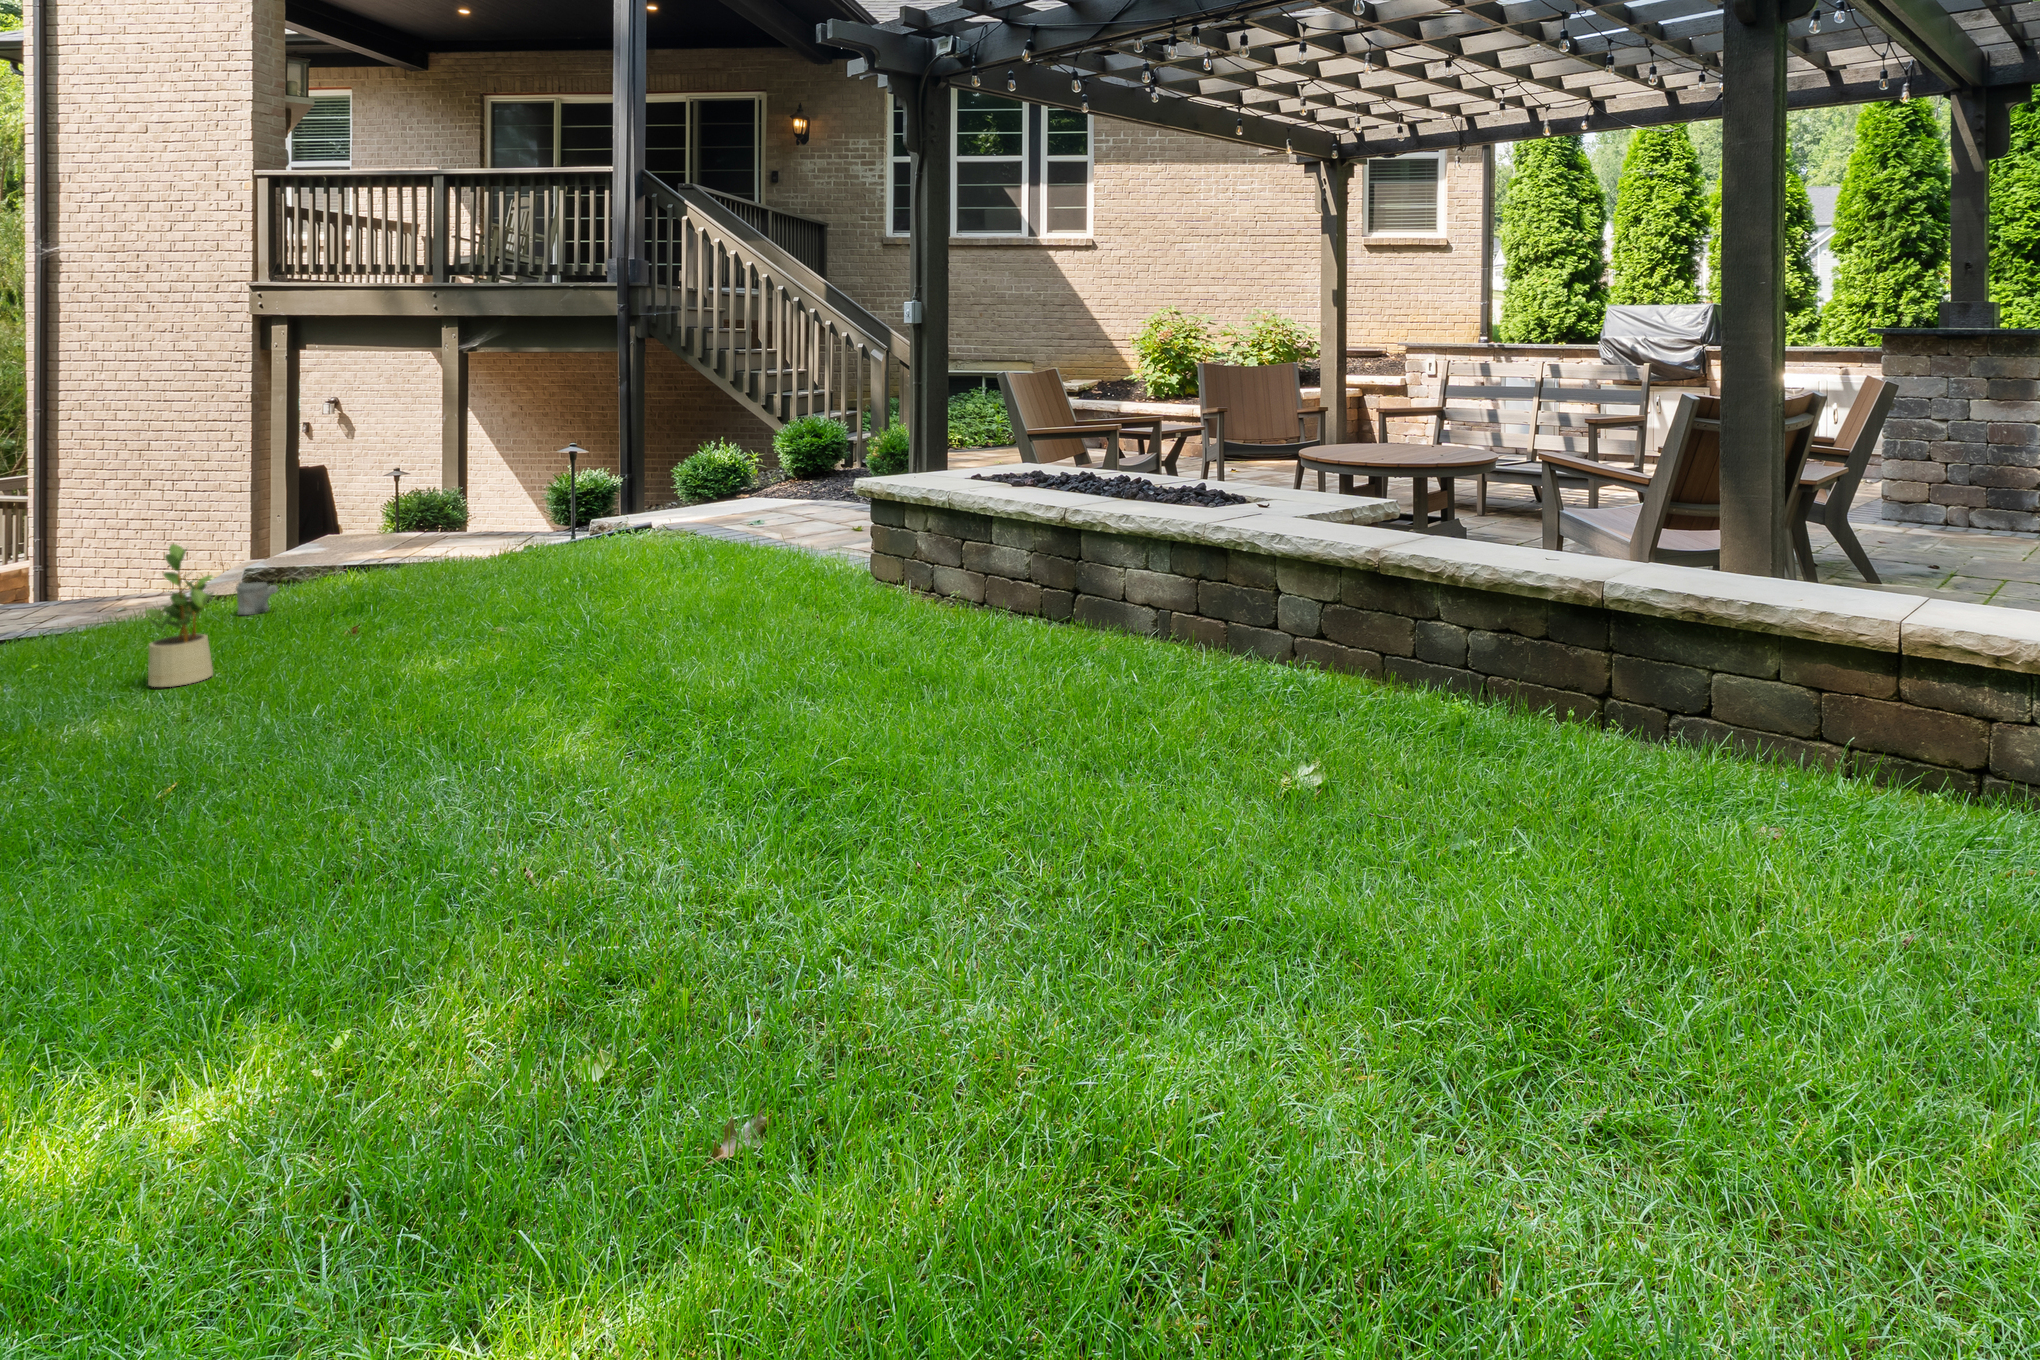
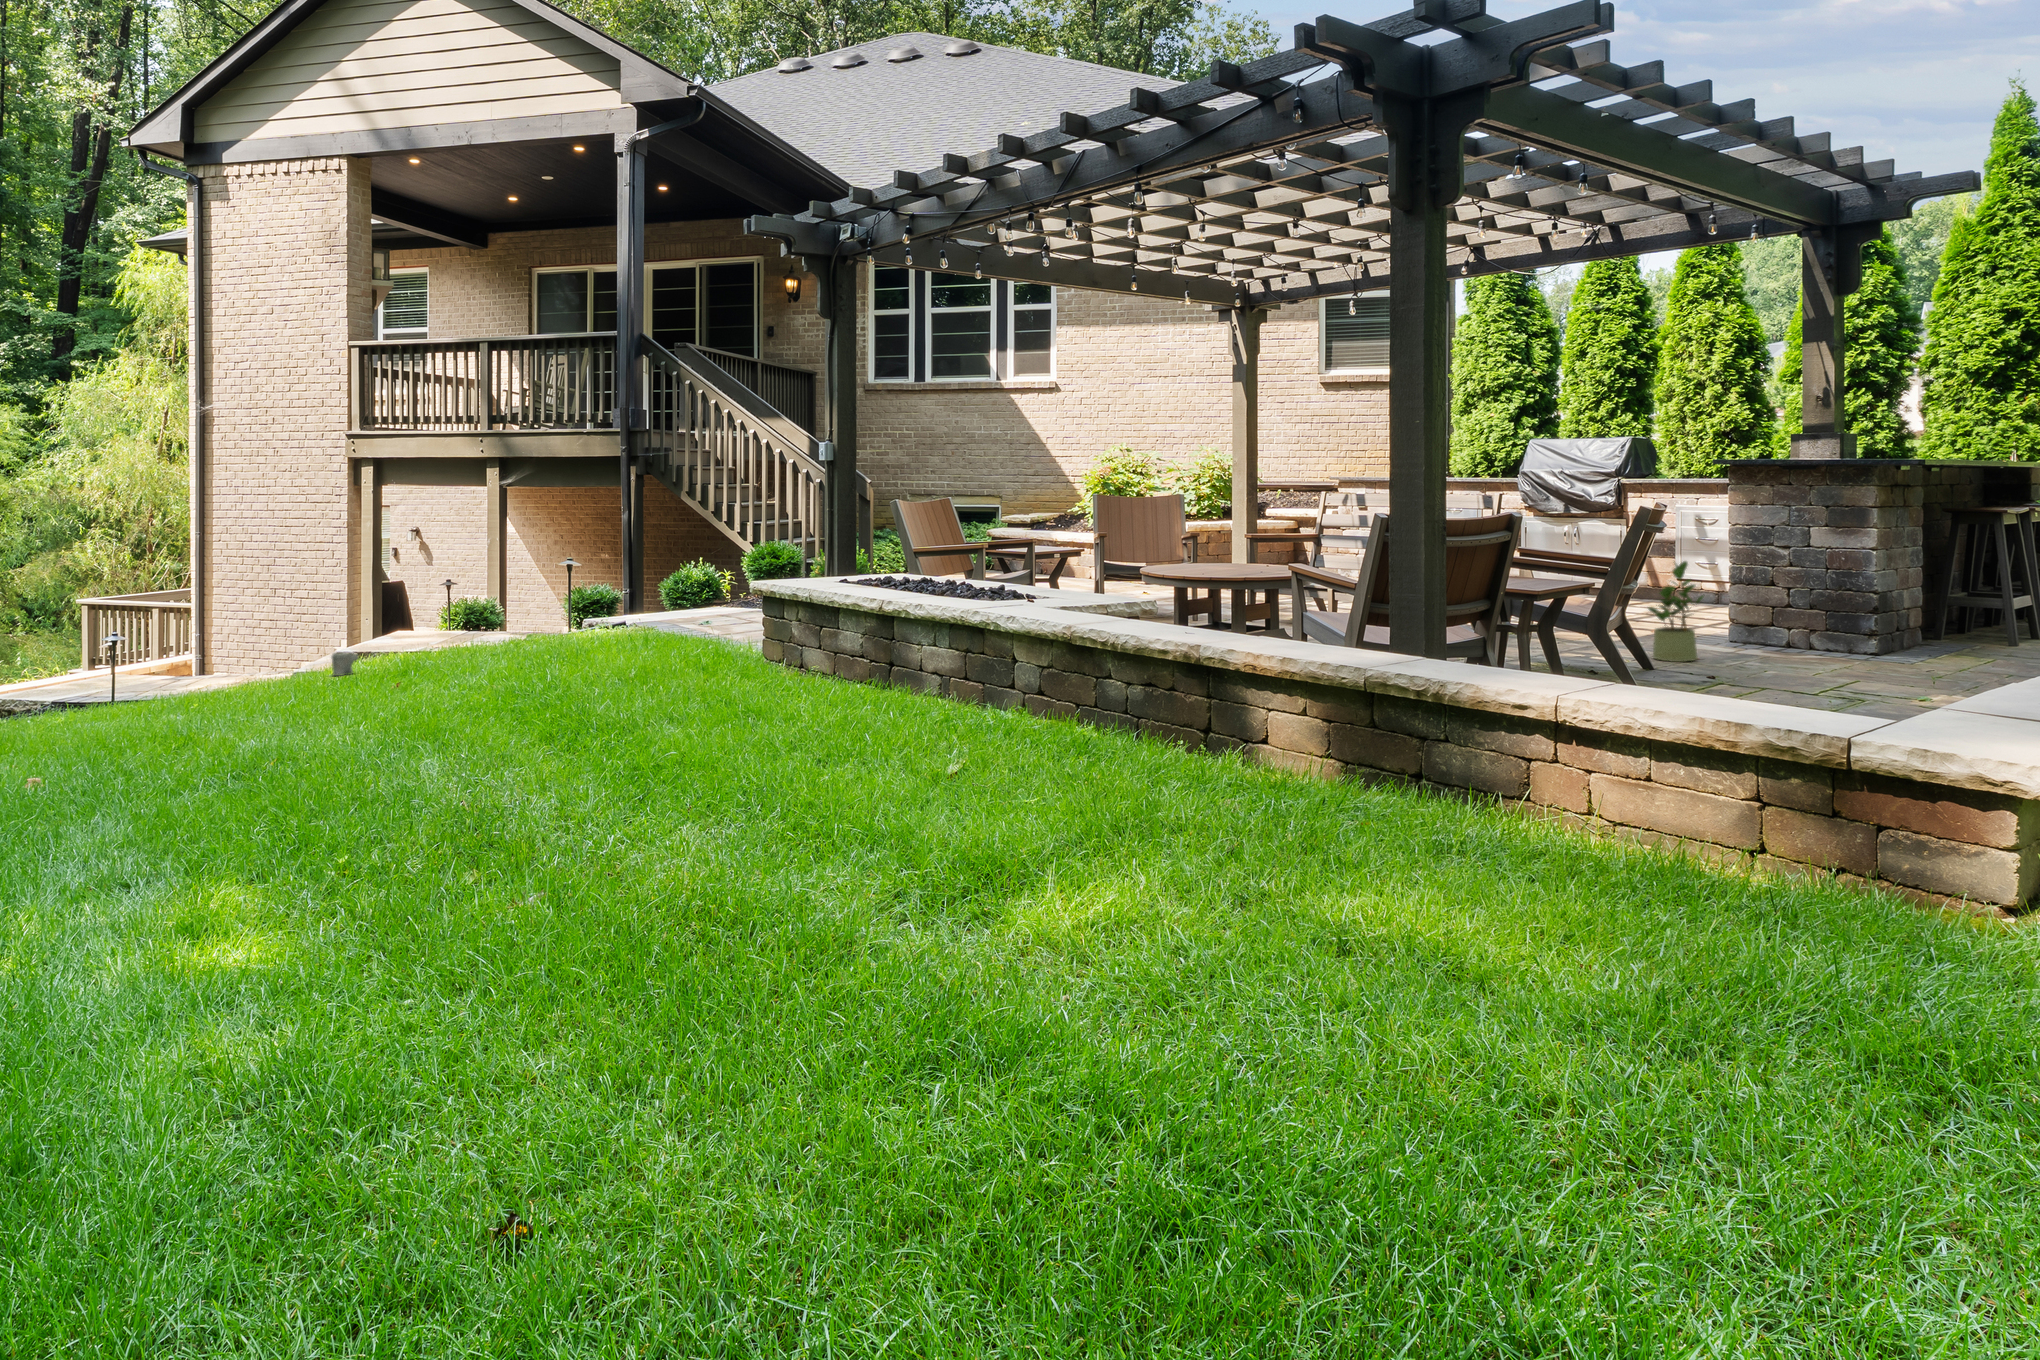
potted plant: present [146,544,213,687] -> present [1648,561,1703,662]

